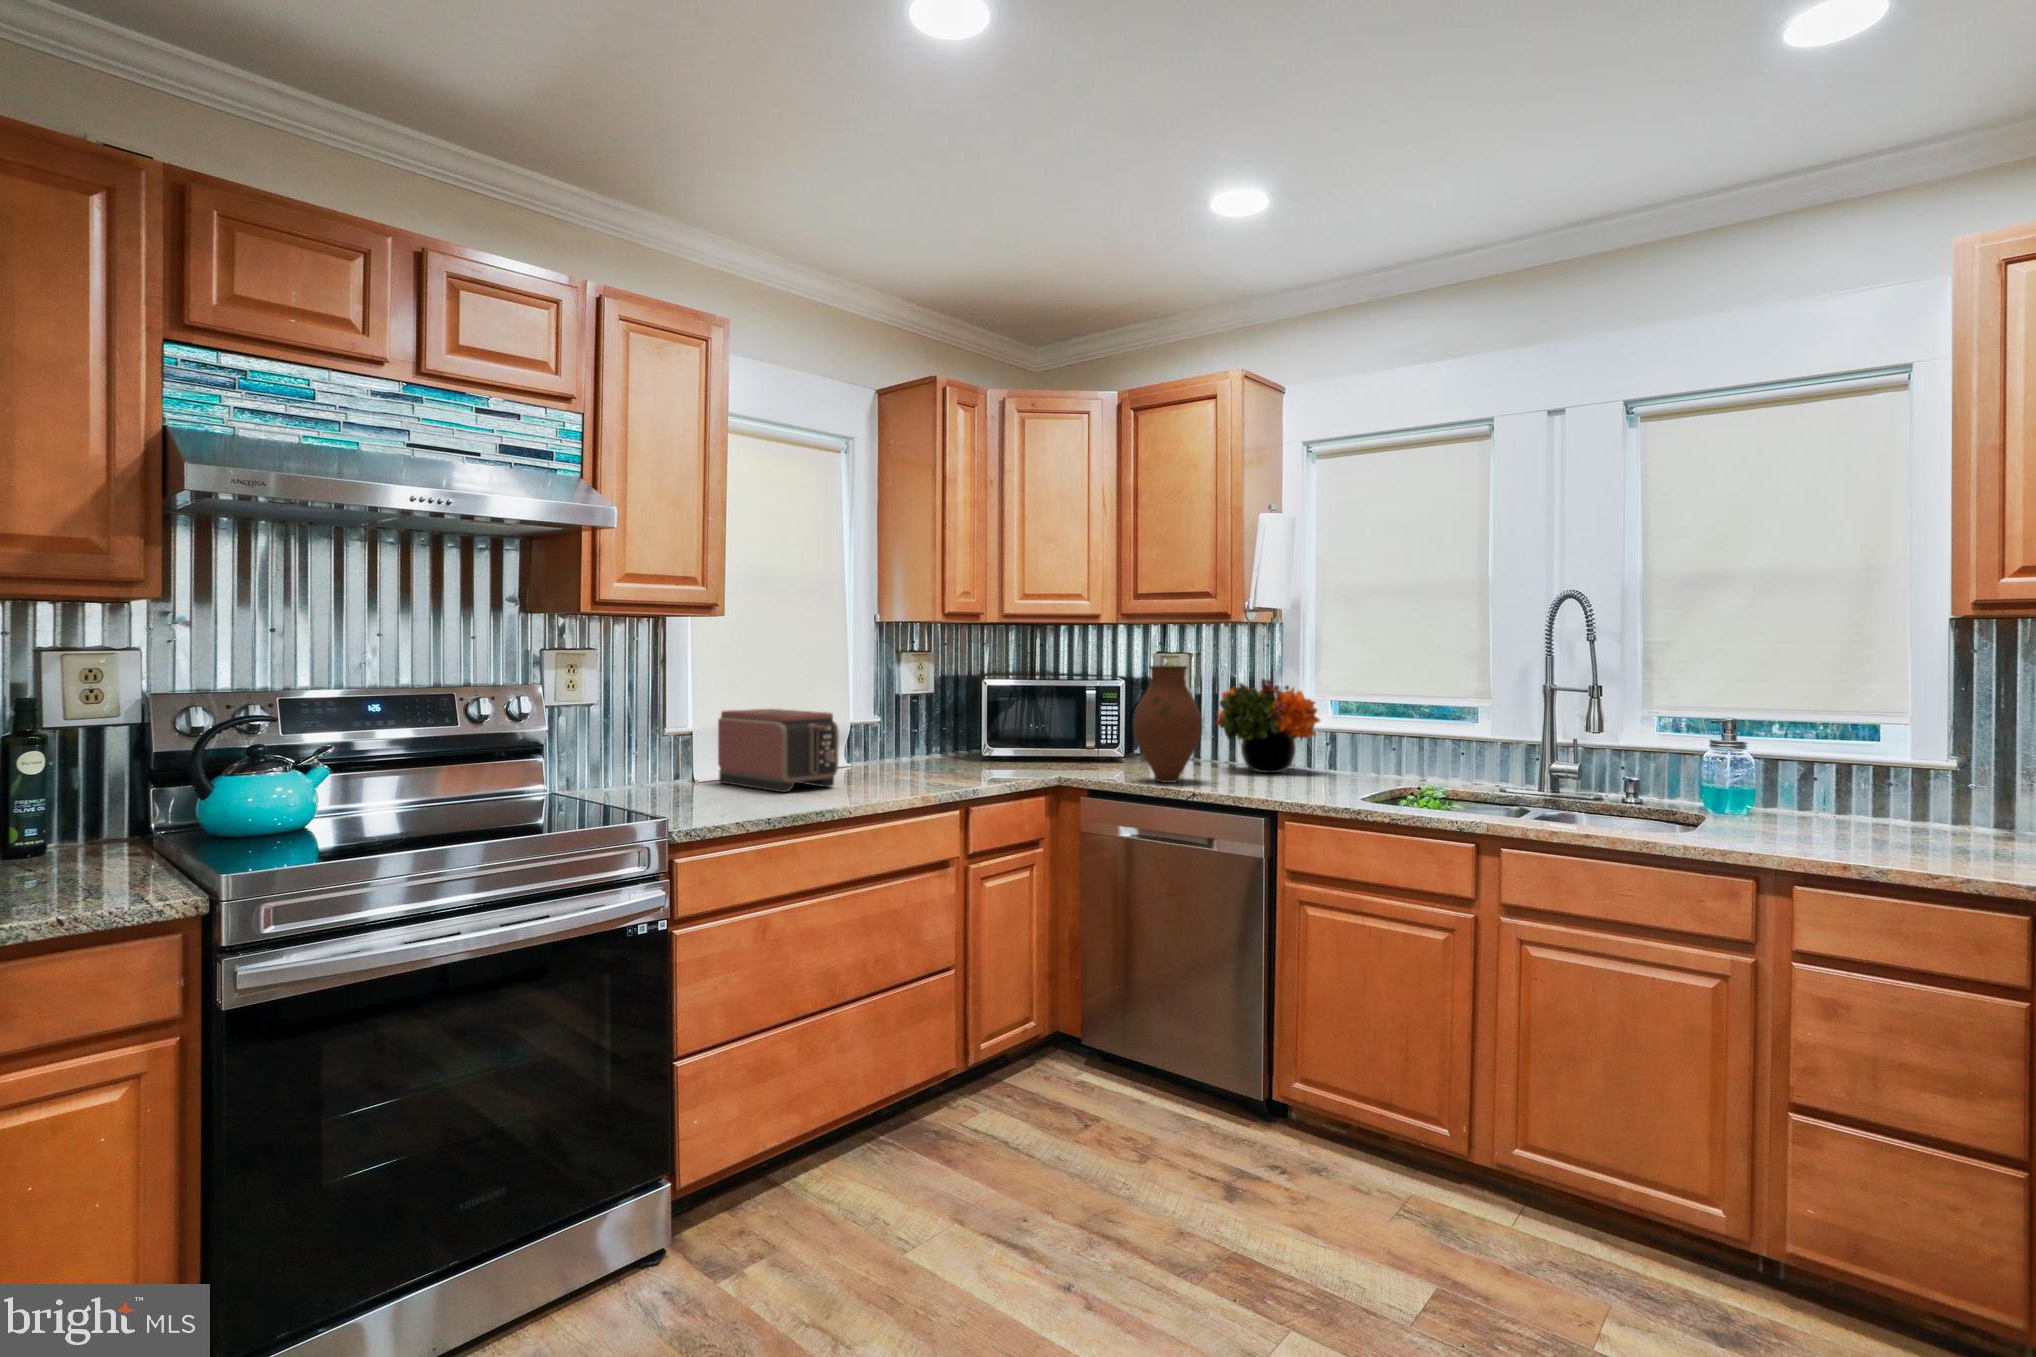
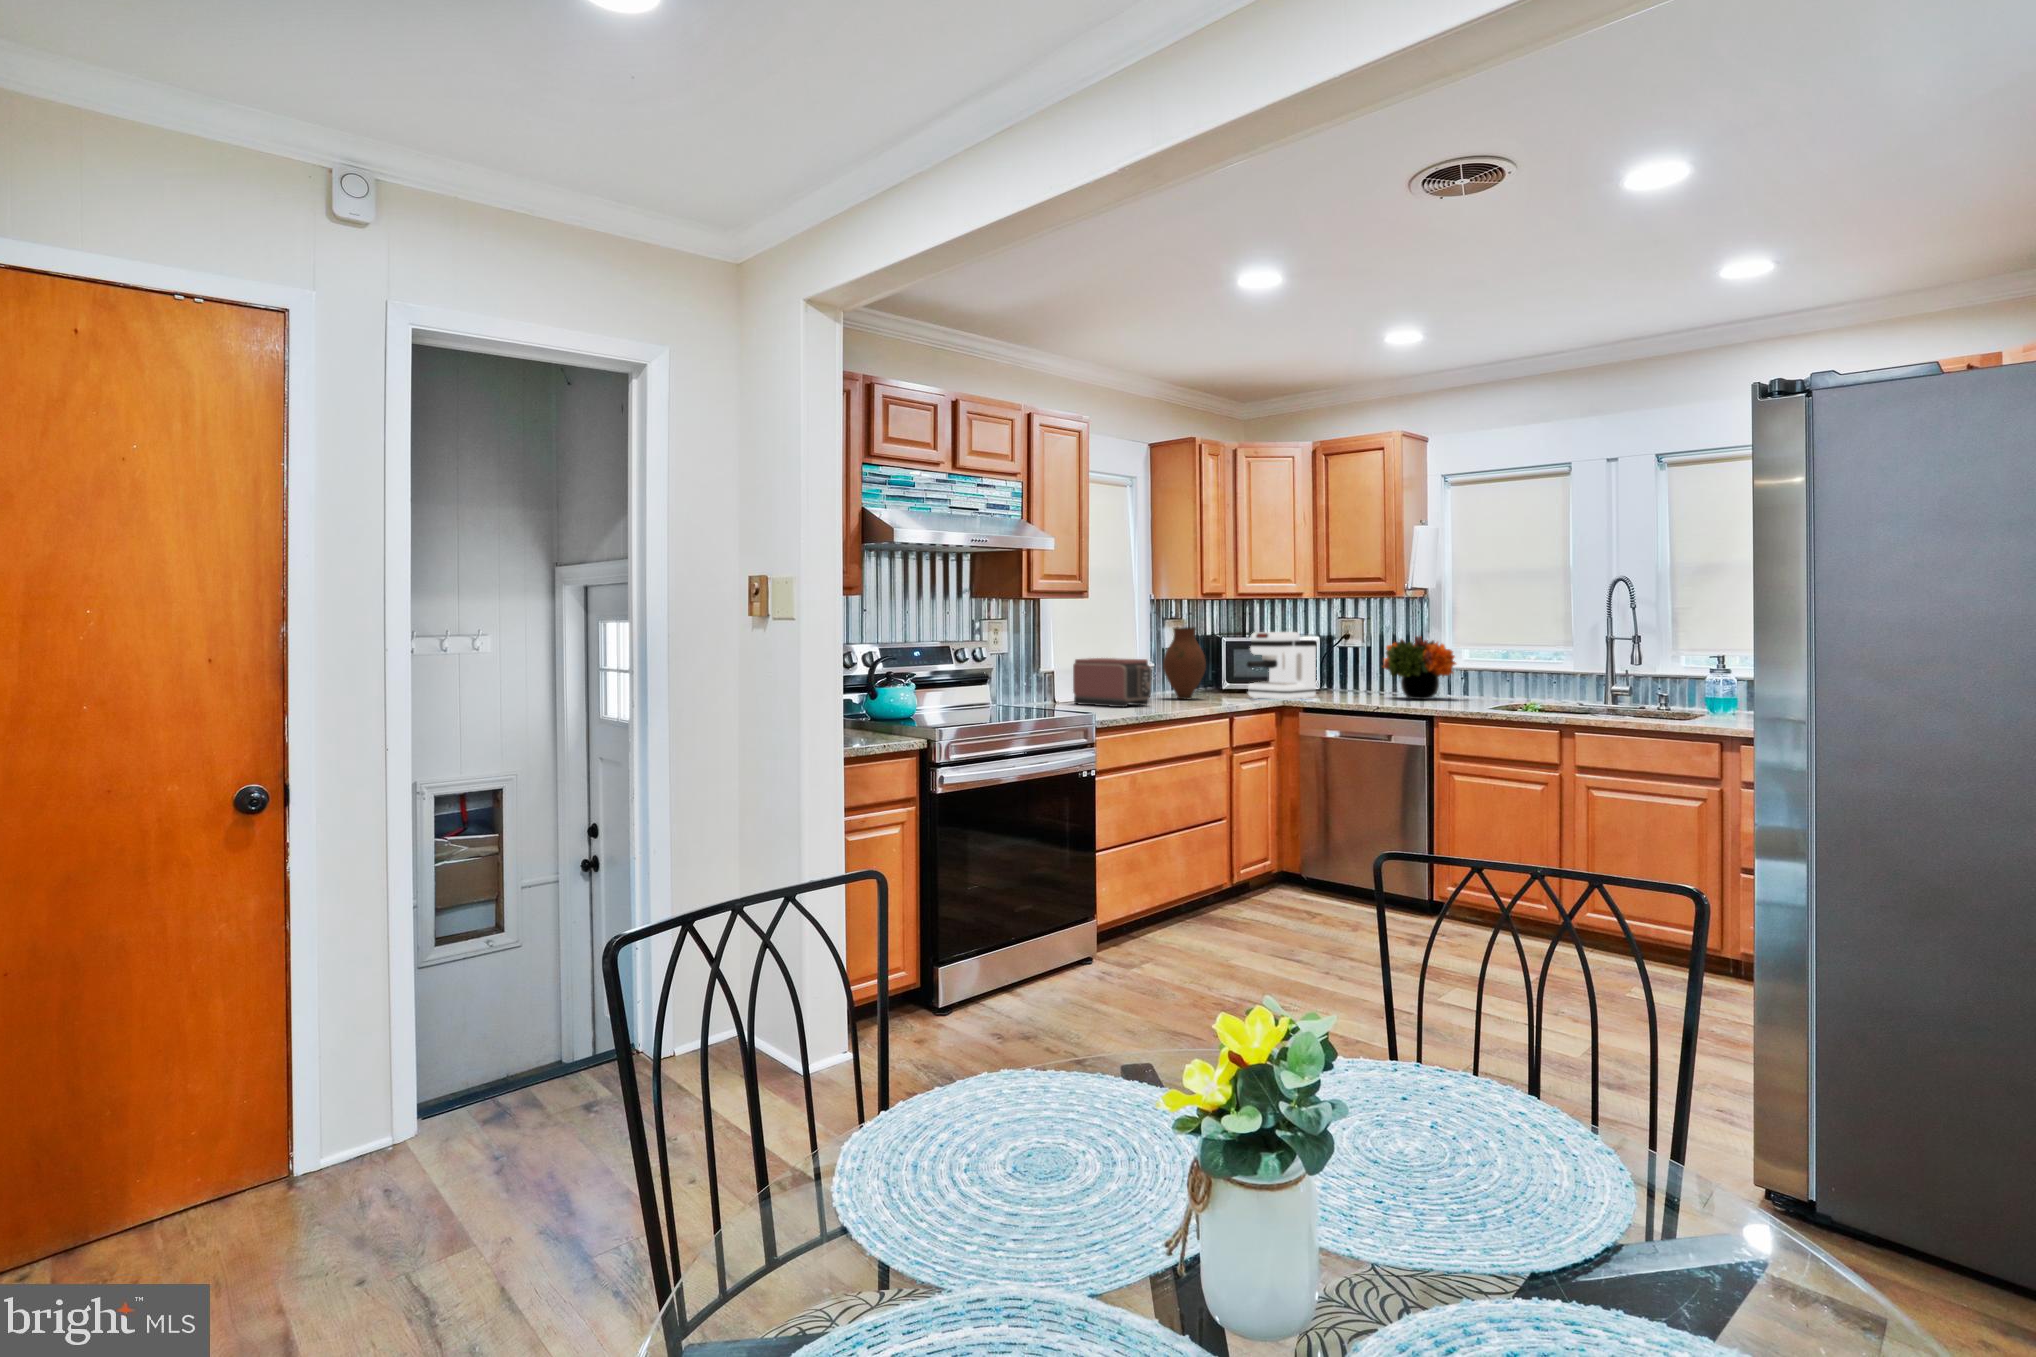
vase: present [1133,666,1203,783] -> present [1163,627,1206,699]
coffee maker: none [1010,670,1117,775] -> present [1247,632,1316,701]

